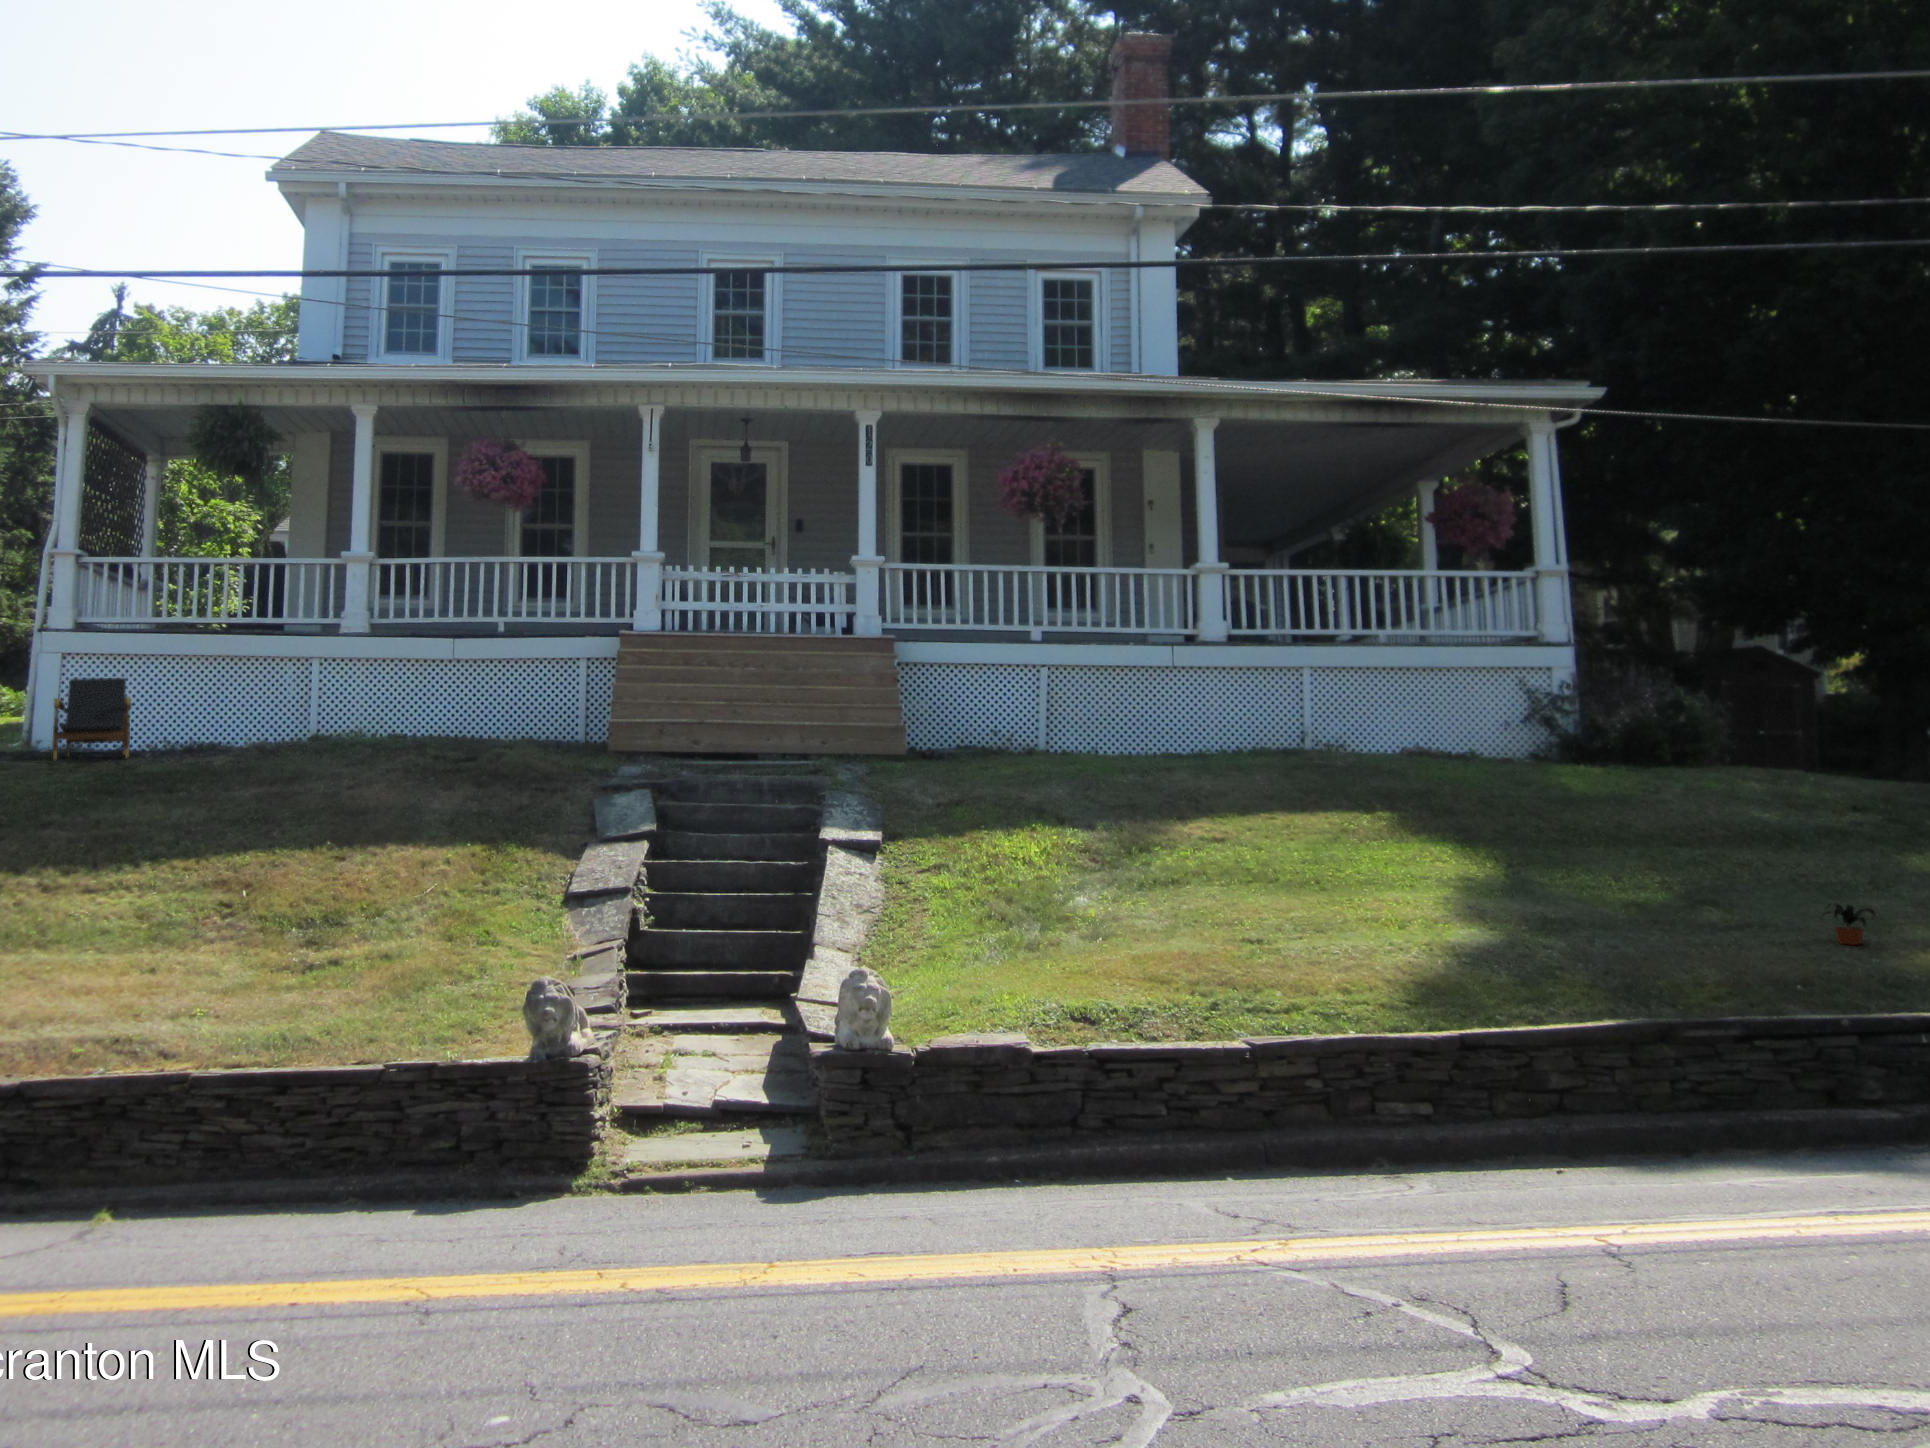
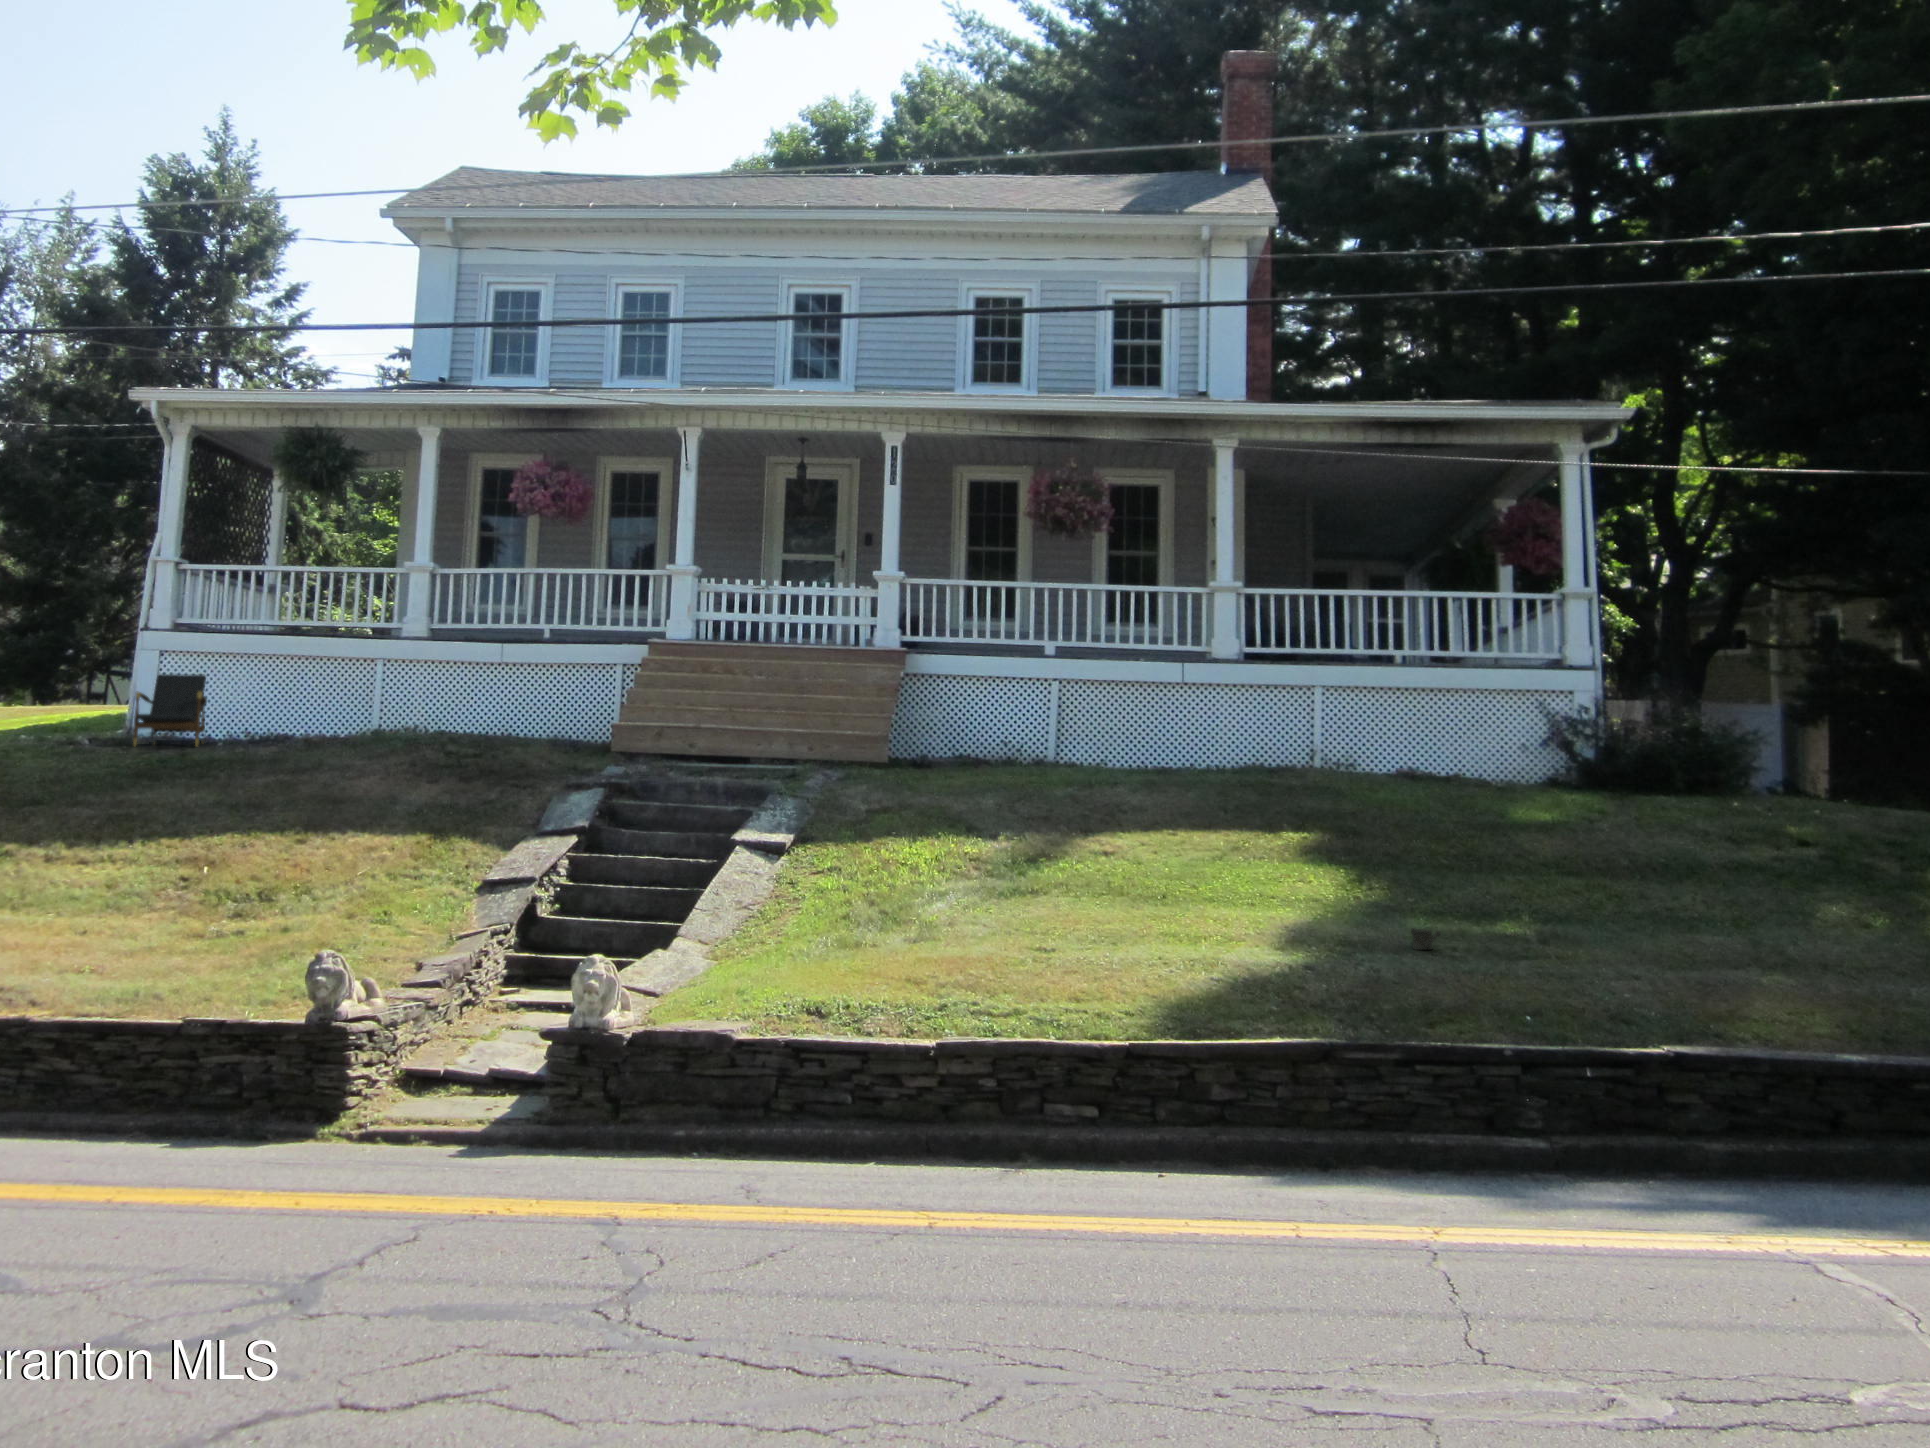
watering can: none [1596,899,1639,920] -> present [1411,928,1441,950]
potted plant: present [1823,904,1876,945] -> none [1601,943,1657,985]

